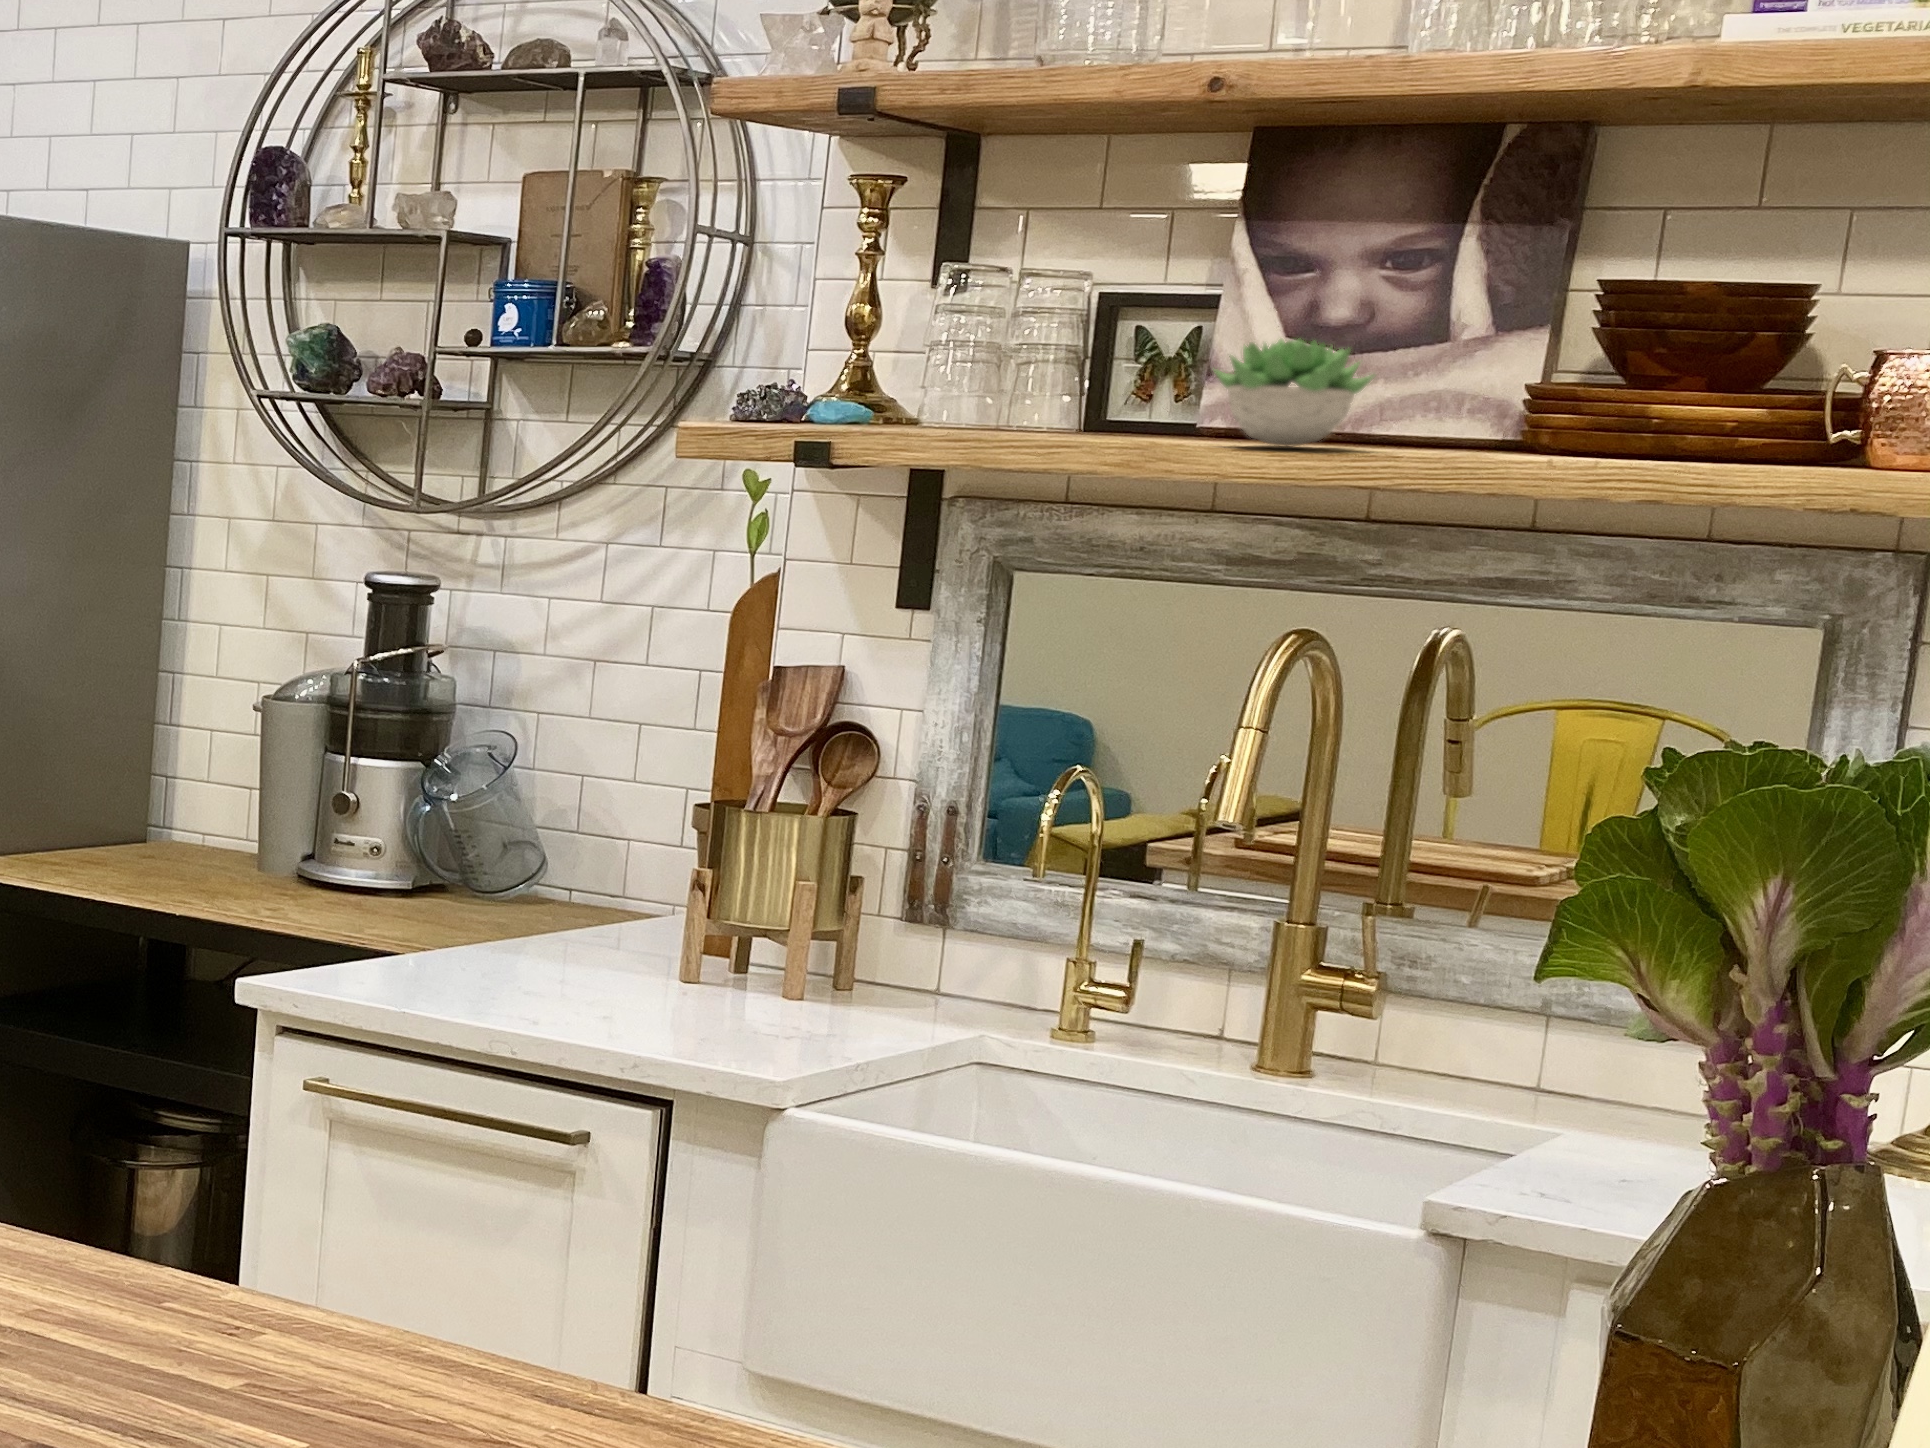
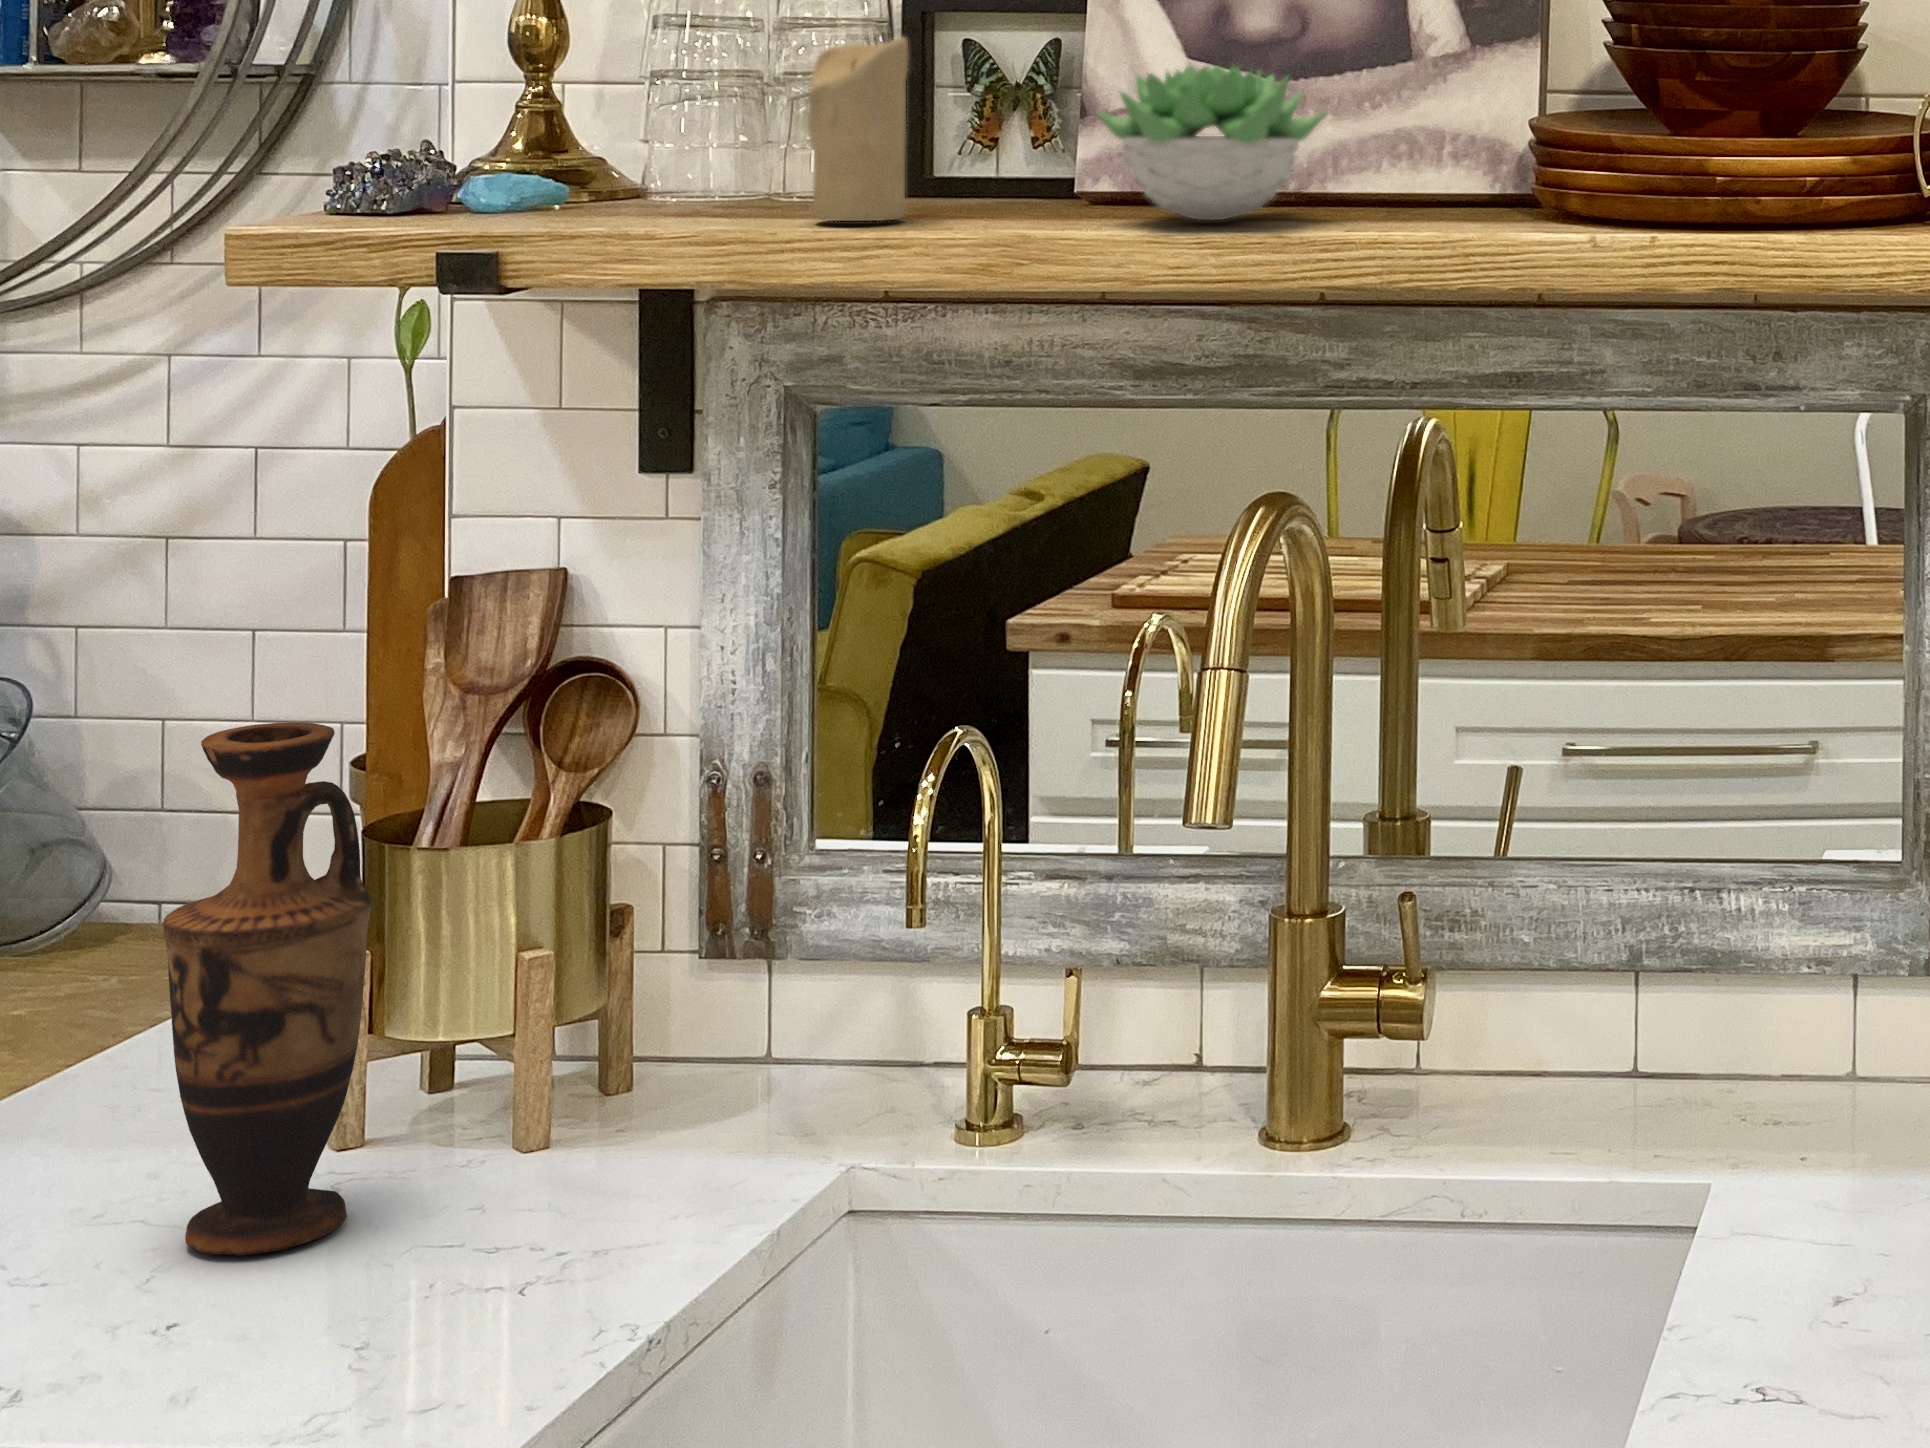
candle: none [1021,317,1093,438] -> present [808,37,909,221]
vase: none [619,710,728,999] -> present [163,722,372,1255]

